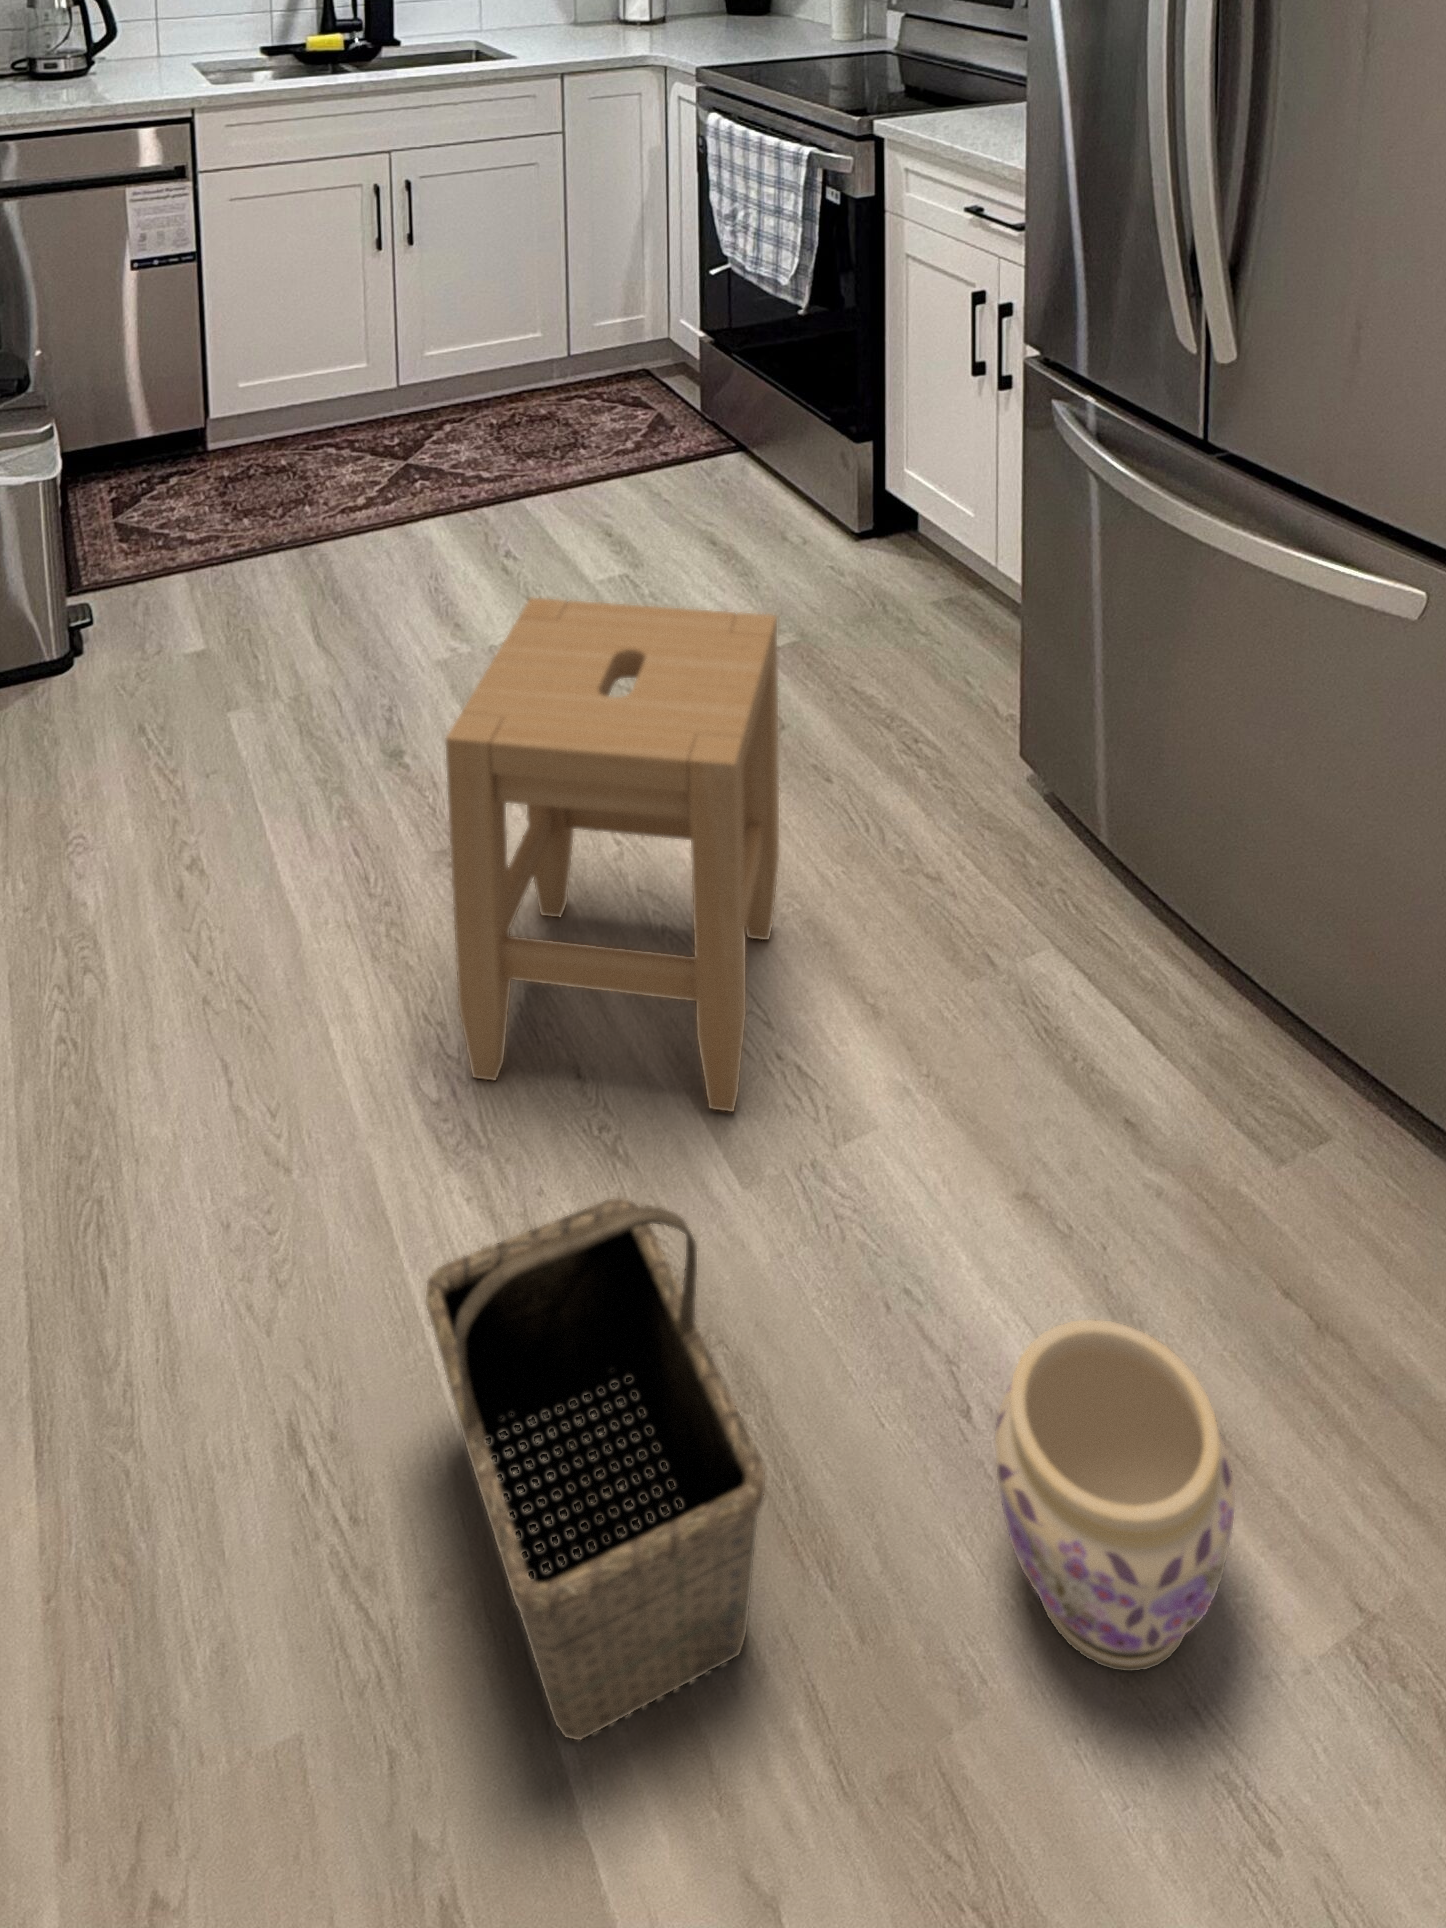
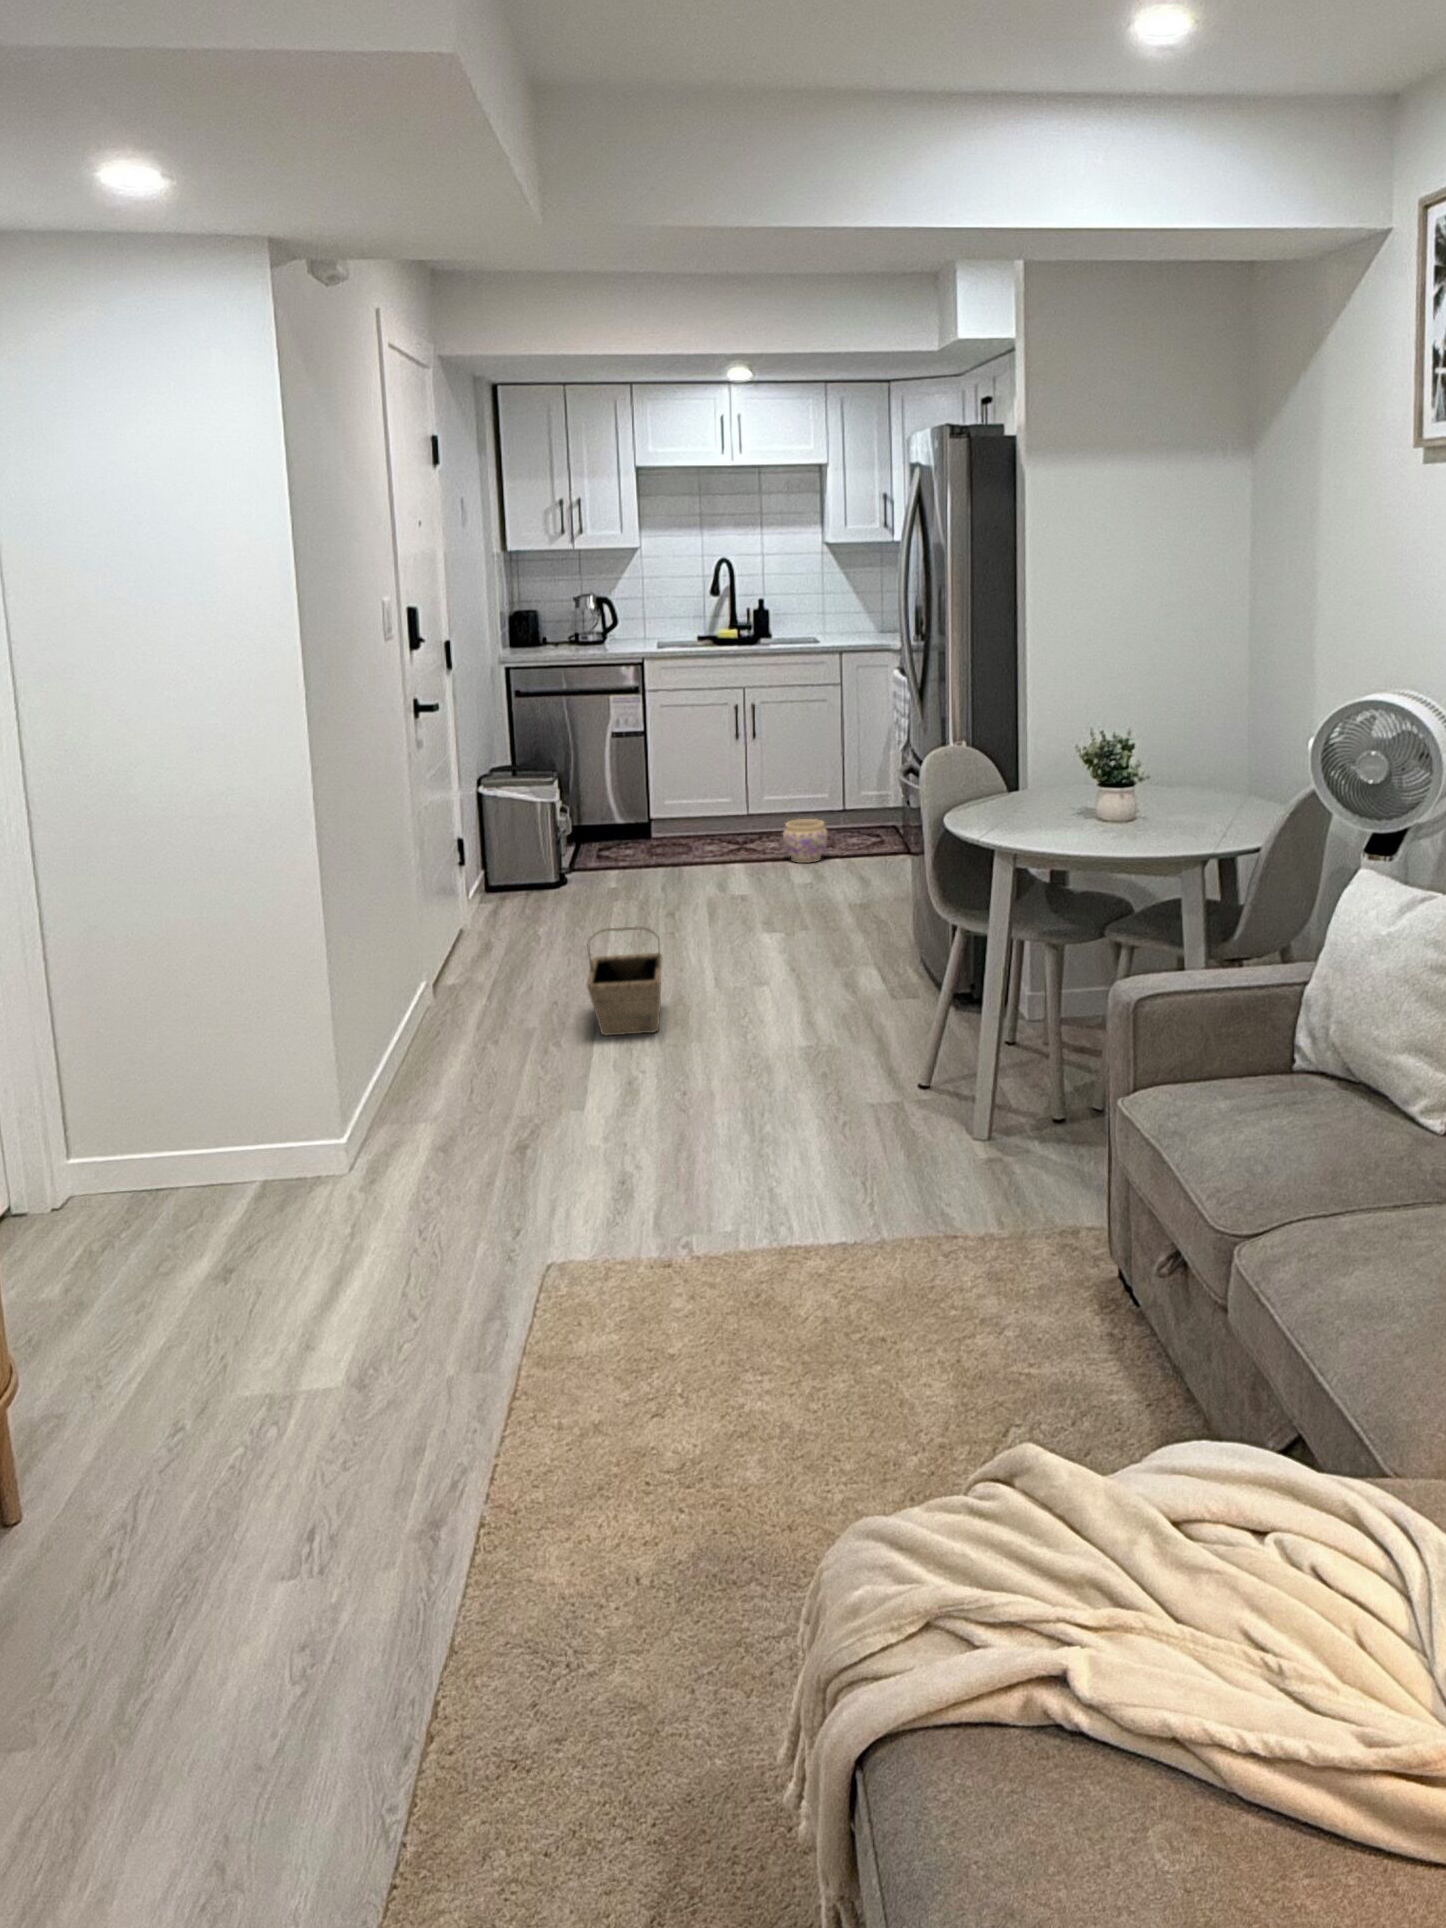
stool: present [446,598,779,1111] -> none [638,822,781,978]
planter: present [995,1319,1235,1671] -> present [783,819,828,863]

